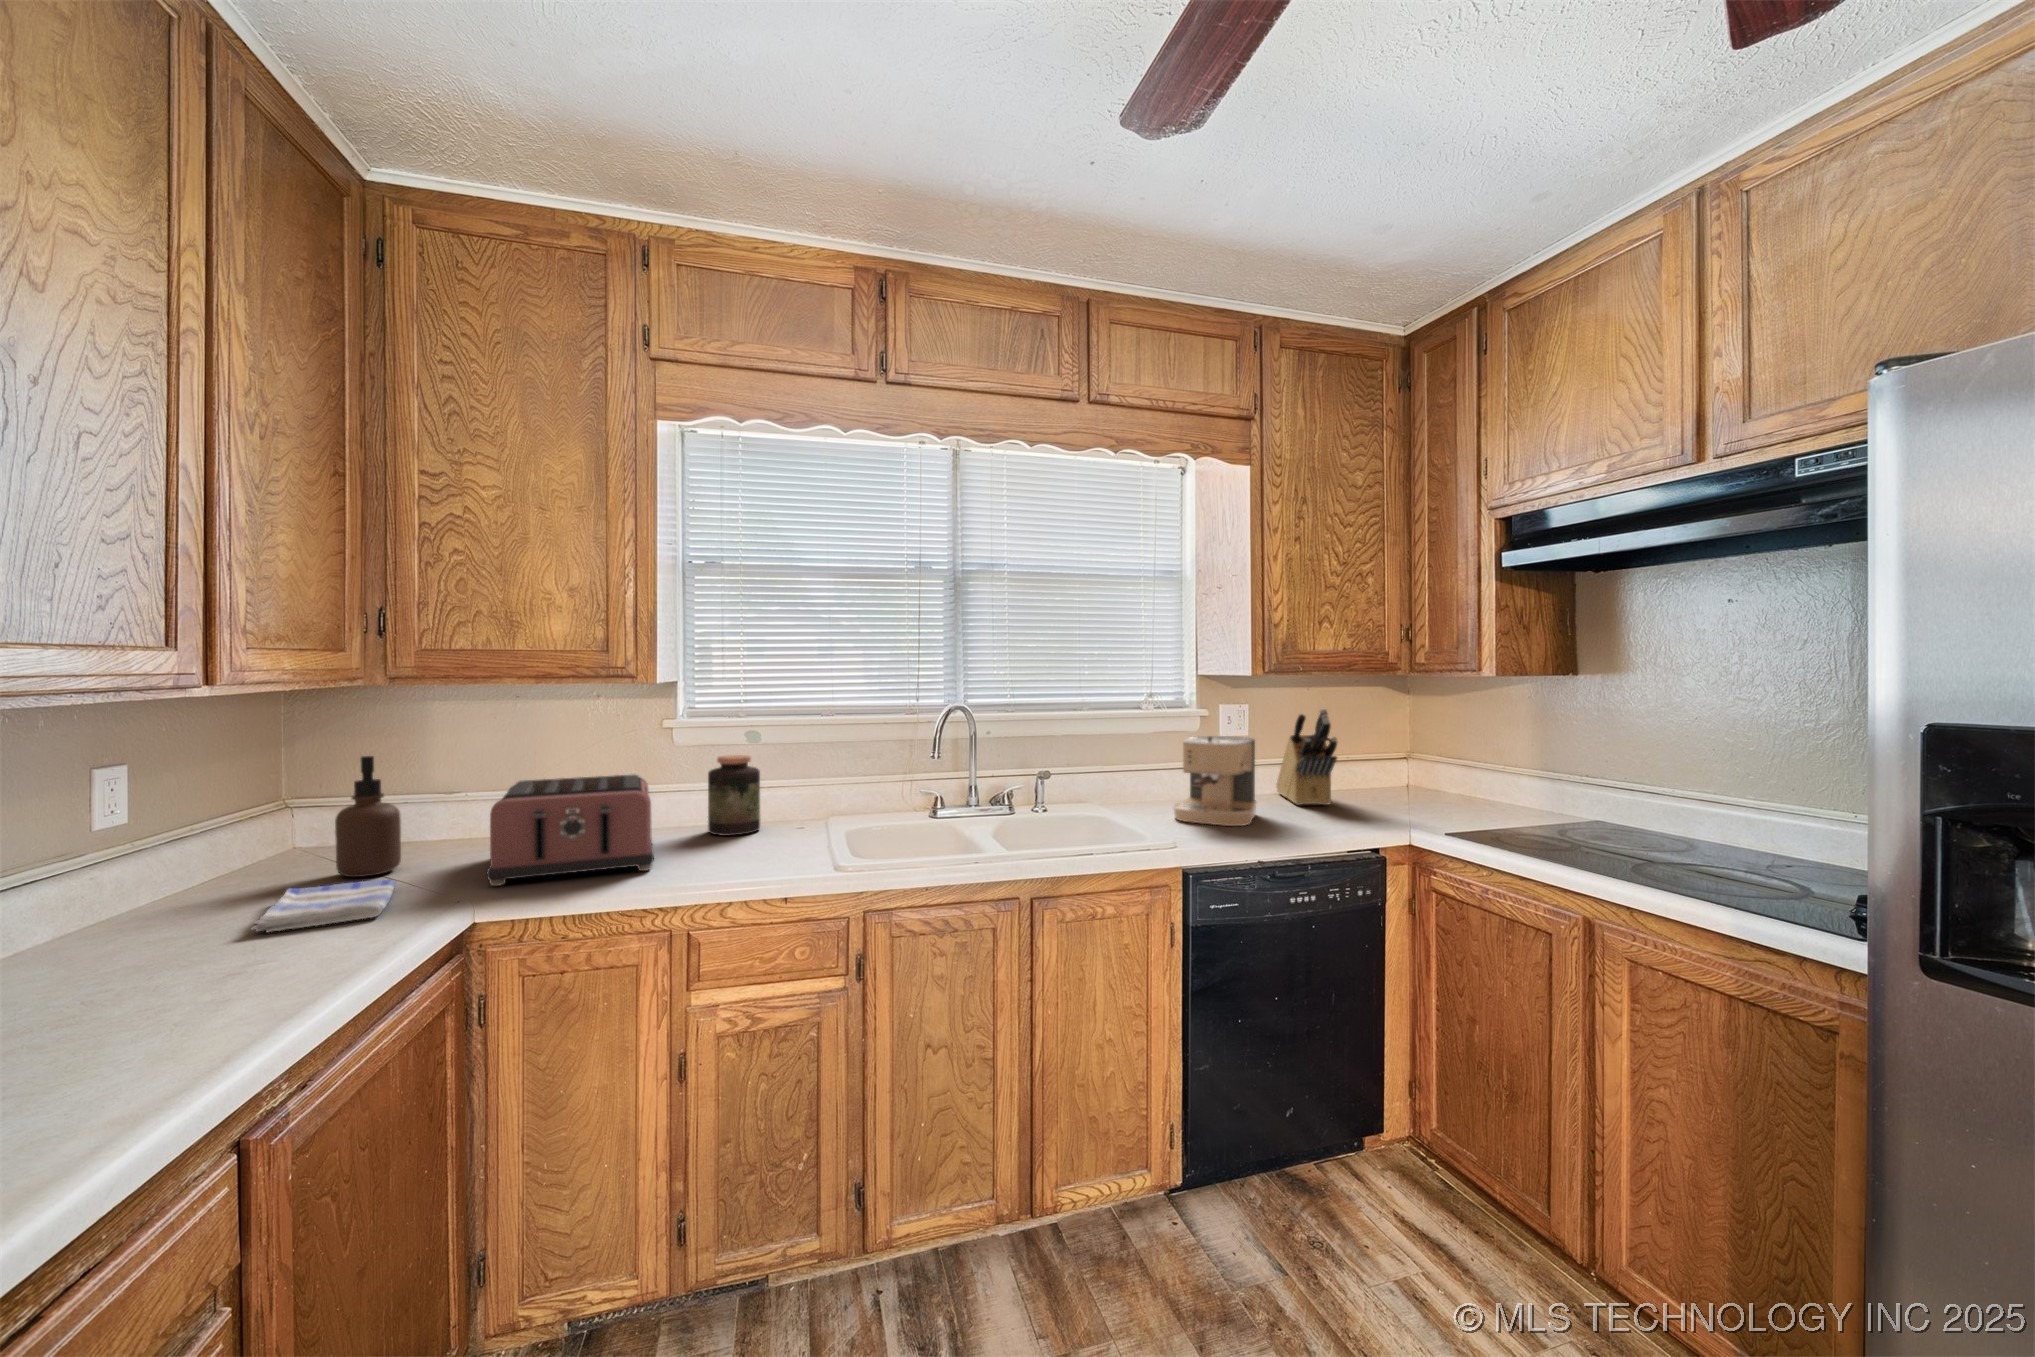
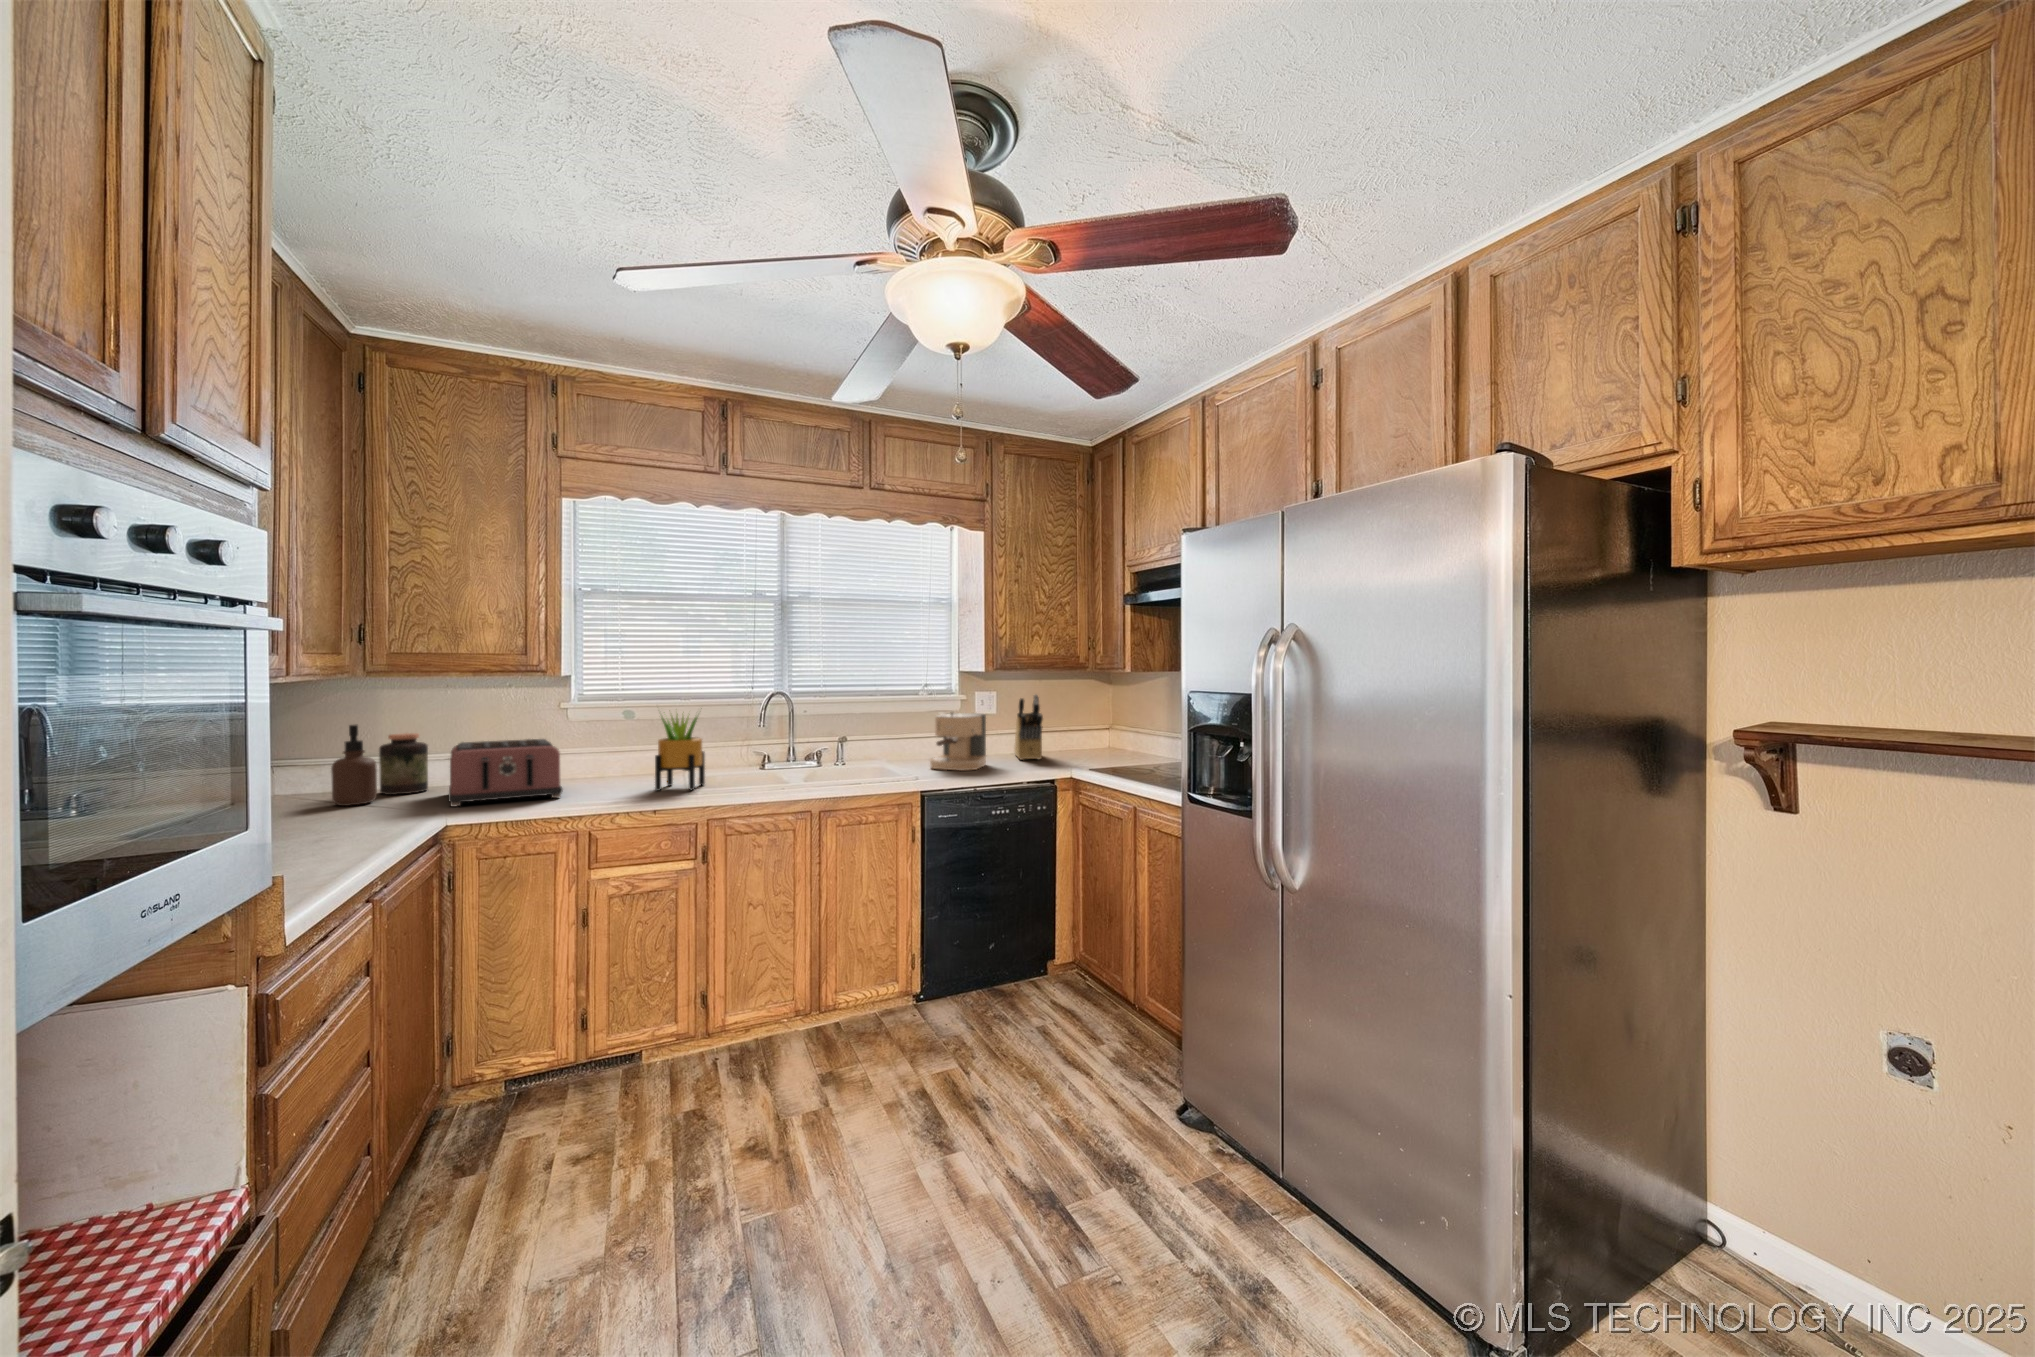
potted plant: none [787,726,858,860] -> present [655,714,705,791]
jar: present [708,755,760,836] -> present [379,733,428,795]
dish towel: present [251,880,396,933] -> none [307,804,389,827]

